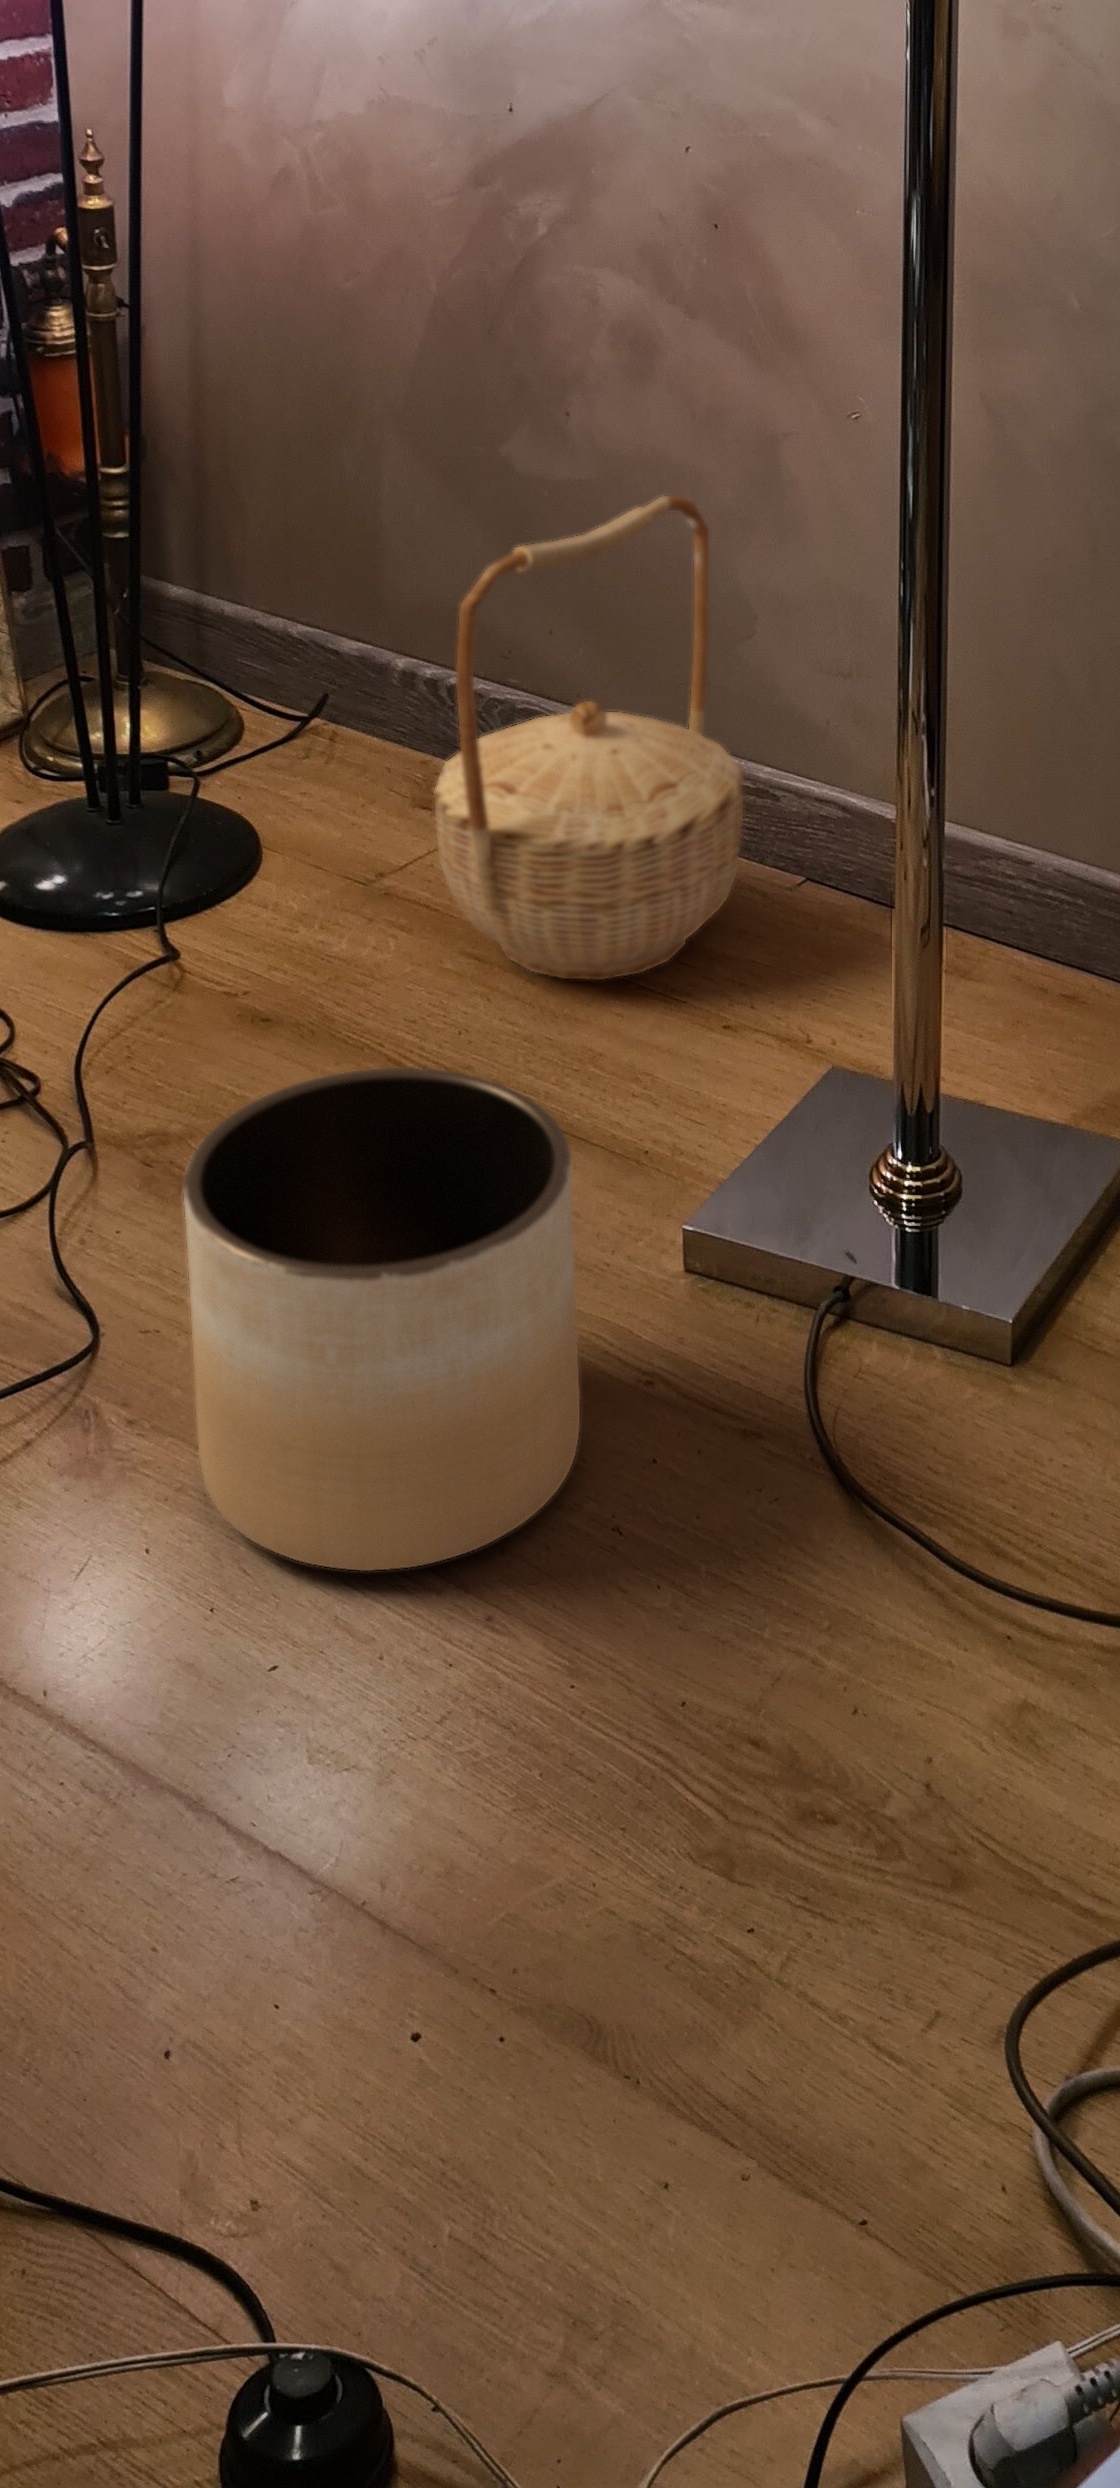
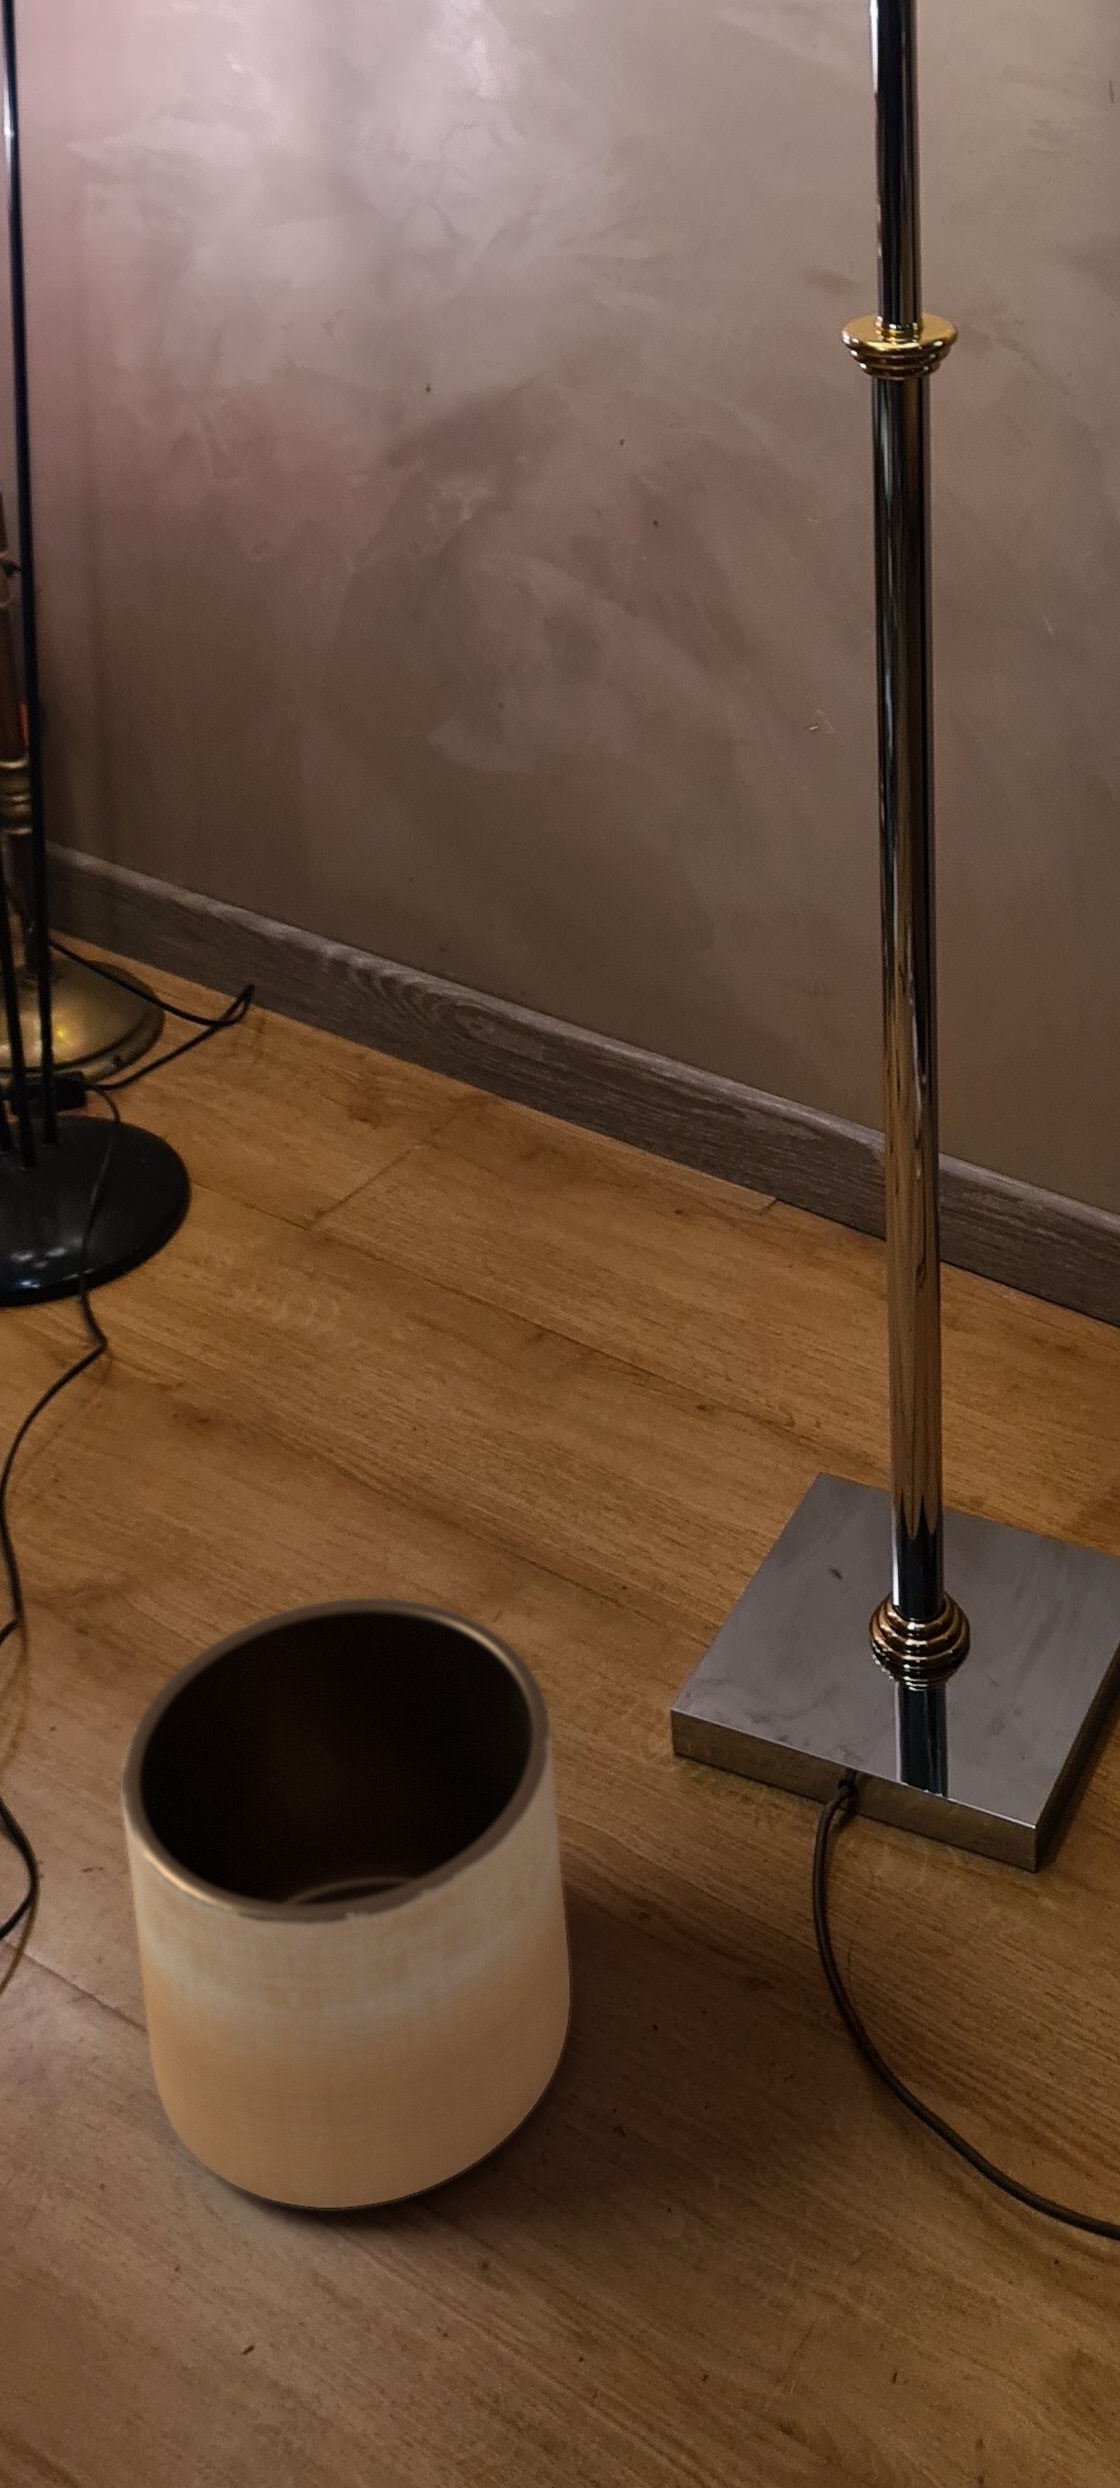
basket: present [434,496,744,980] -> none [374,816,710,1350]

